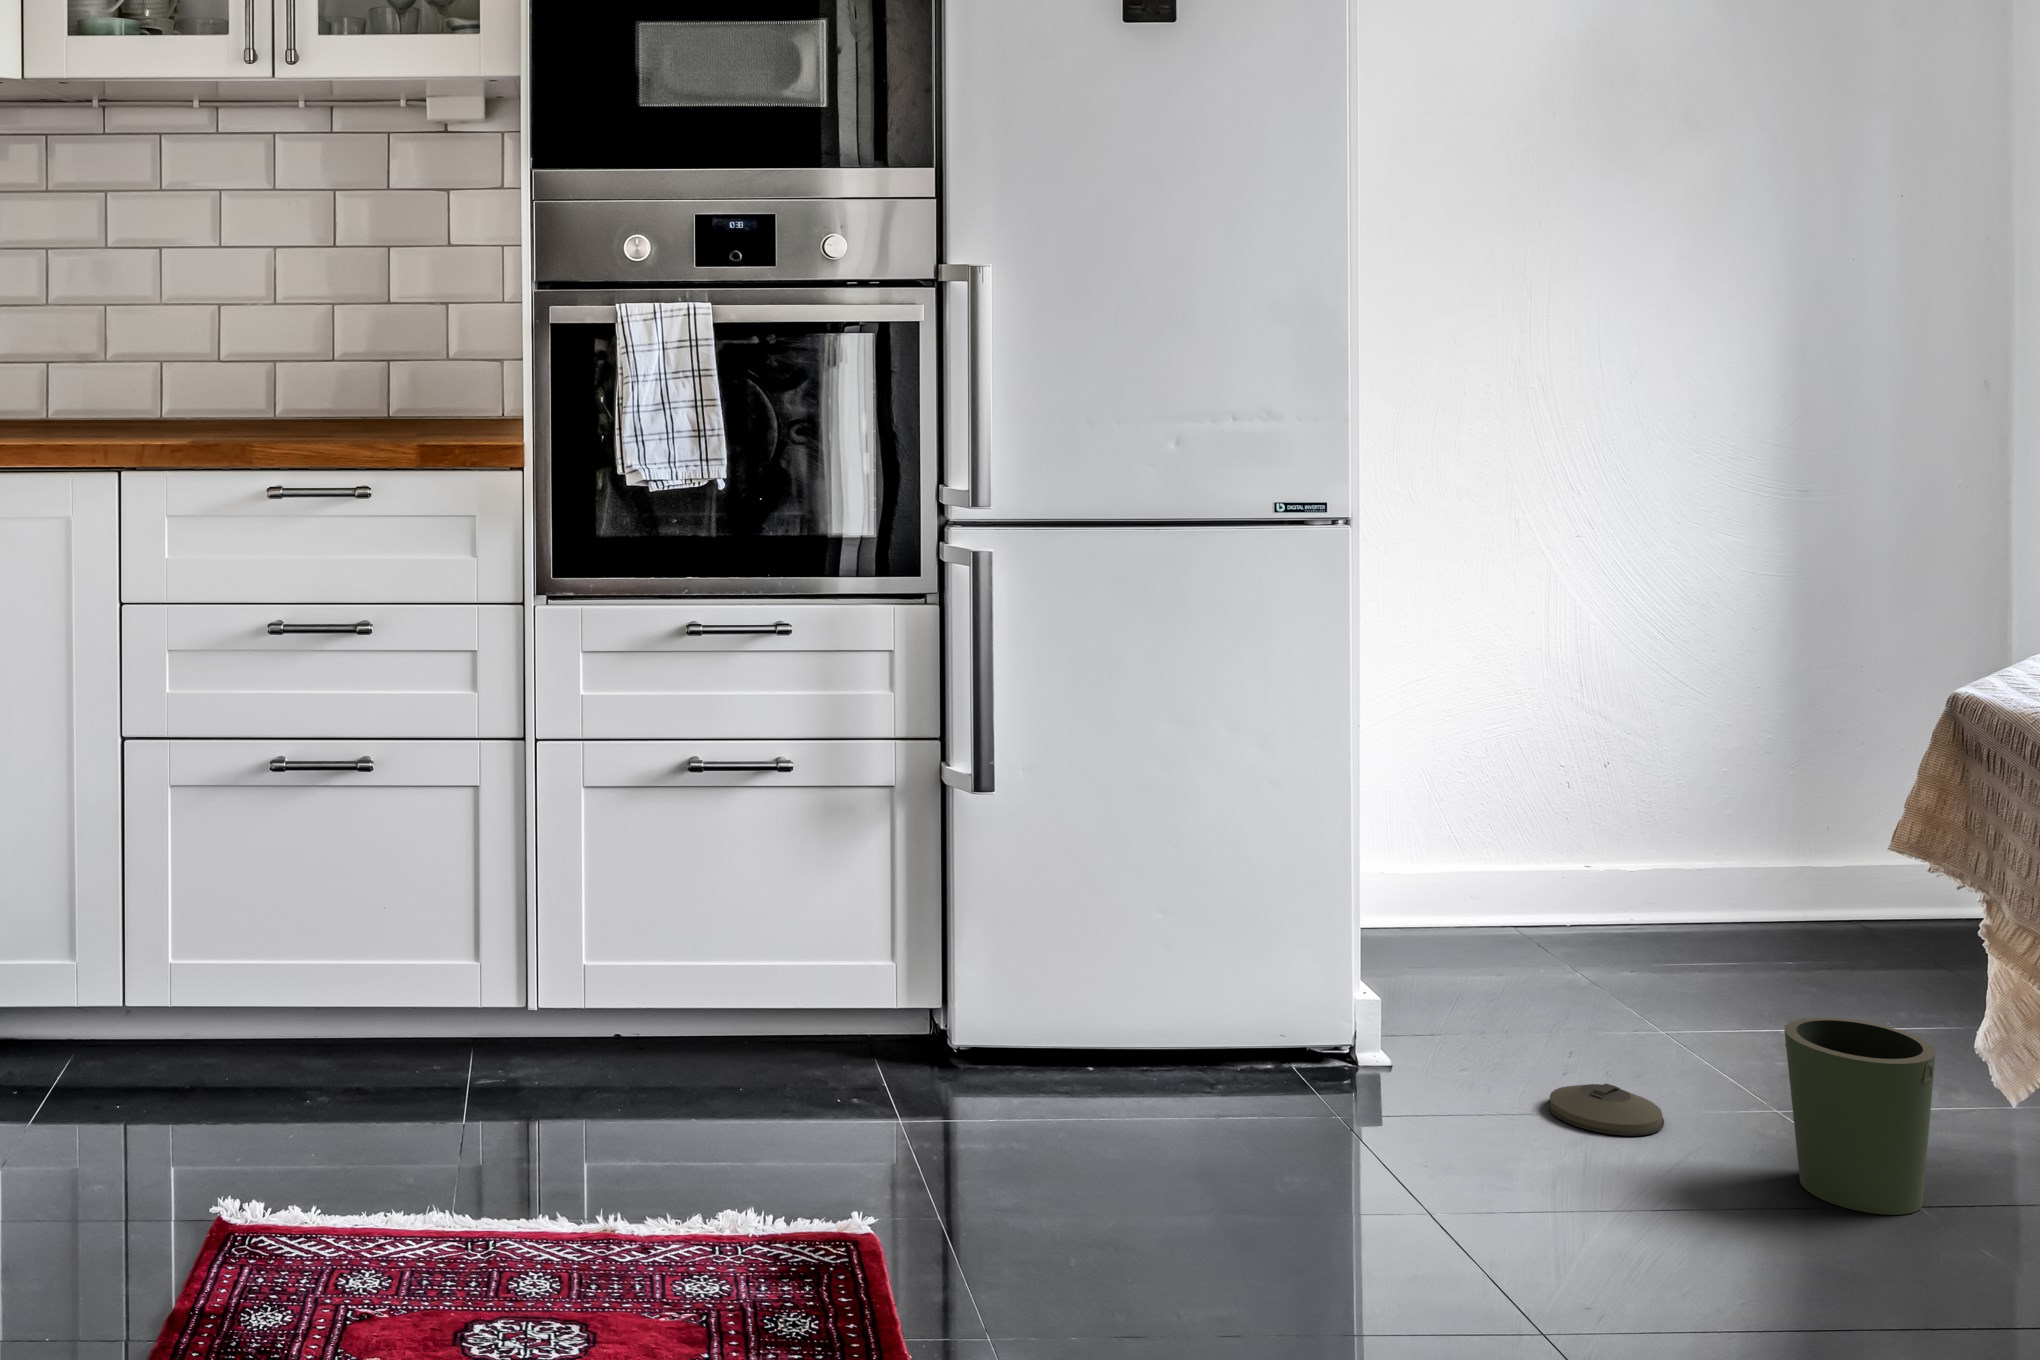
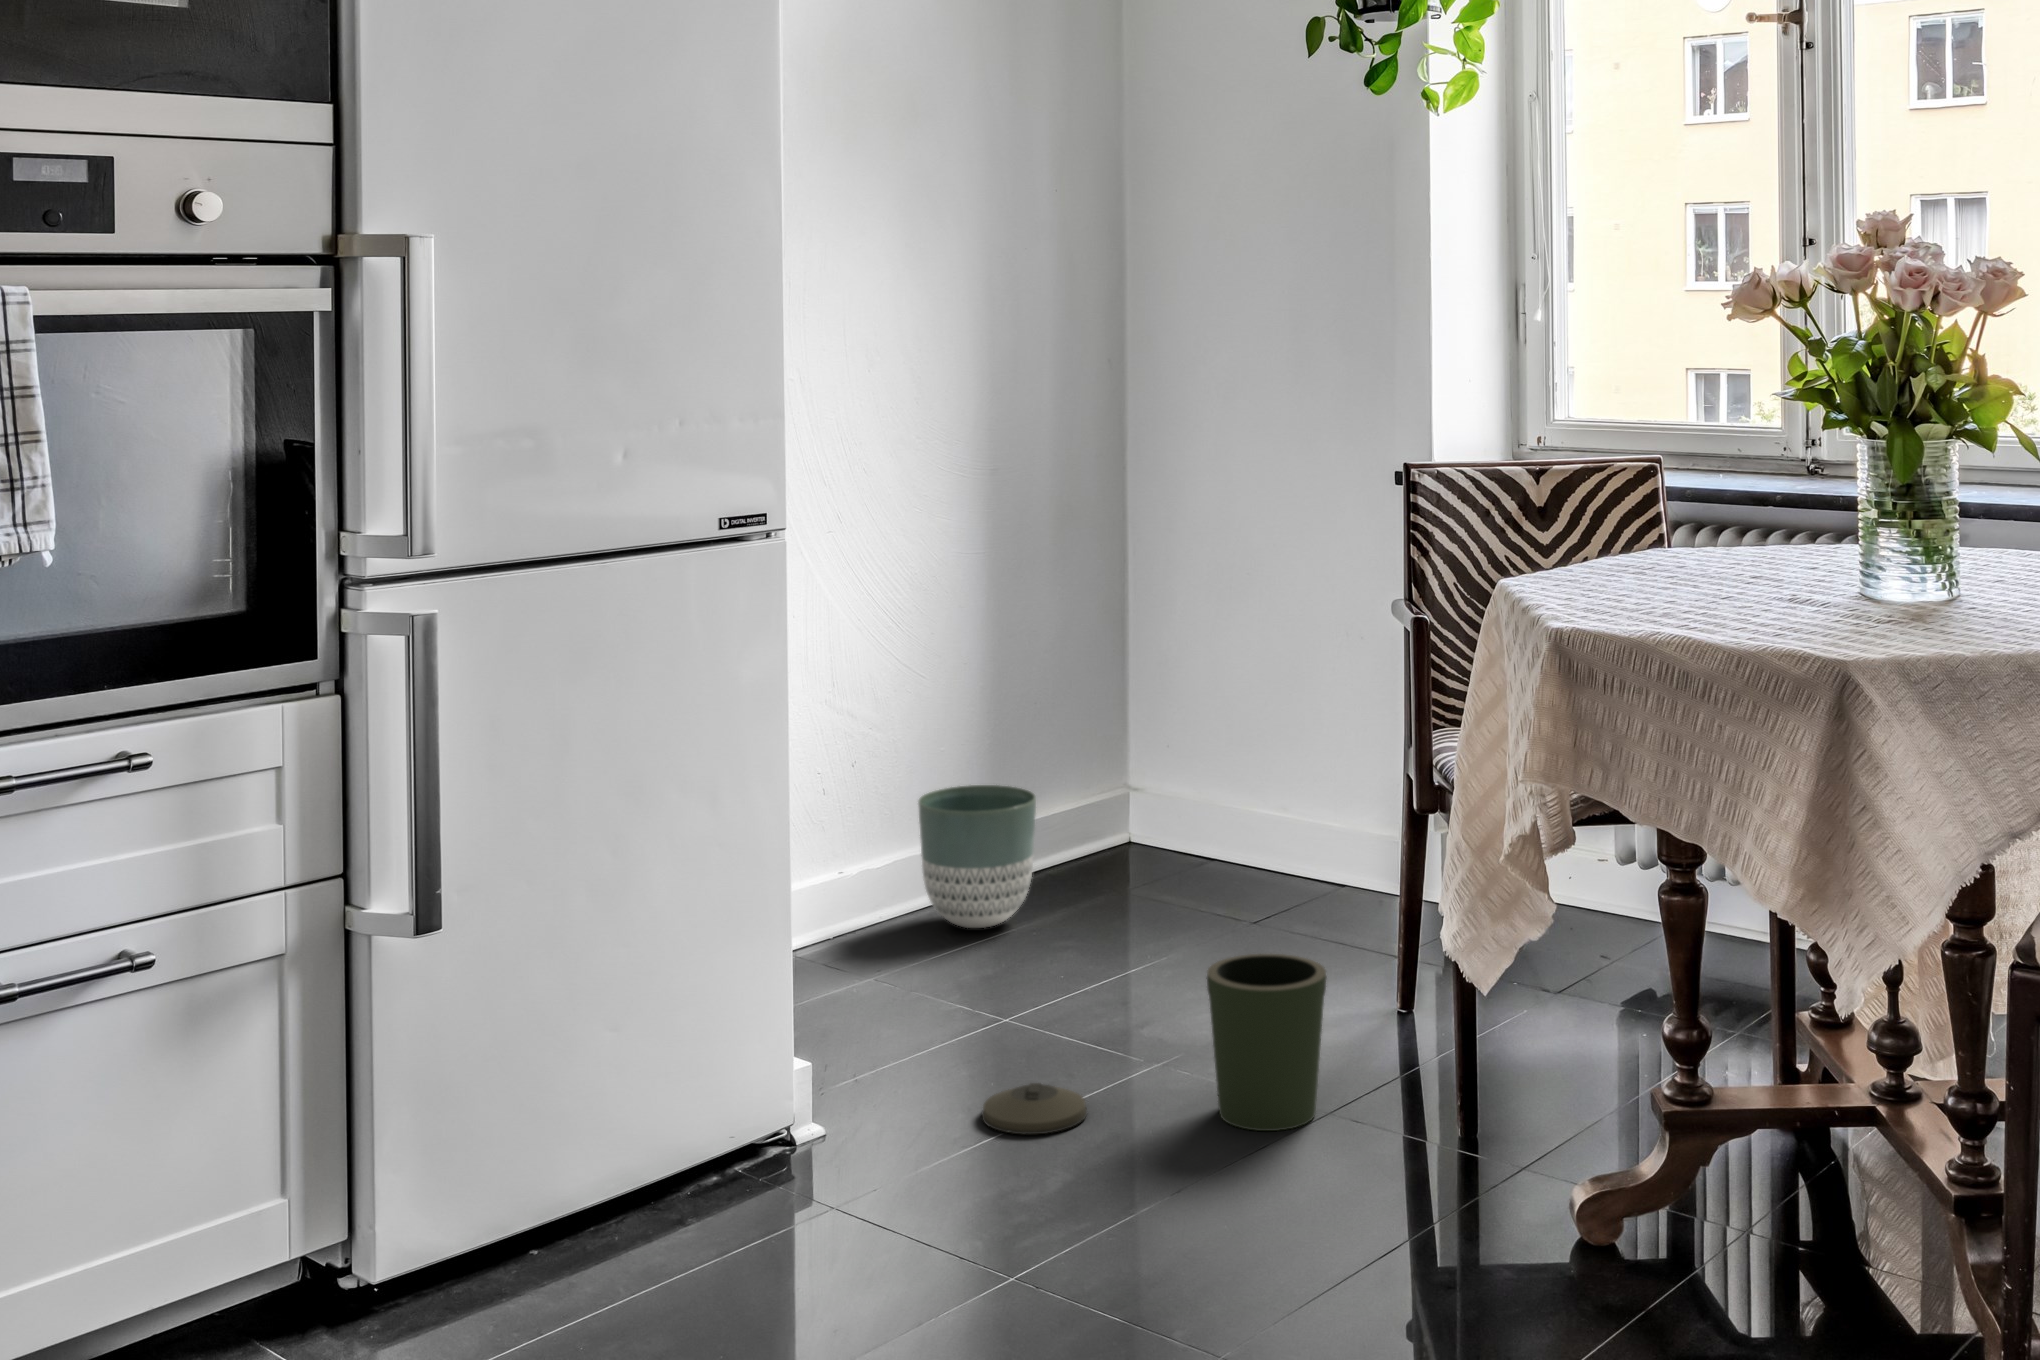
planter: none [1684,809,1823,957] -> present [918,785,1036,928]

